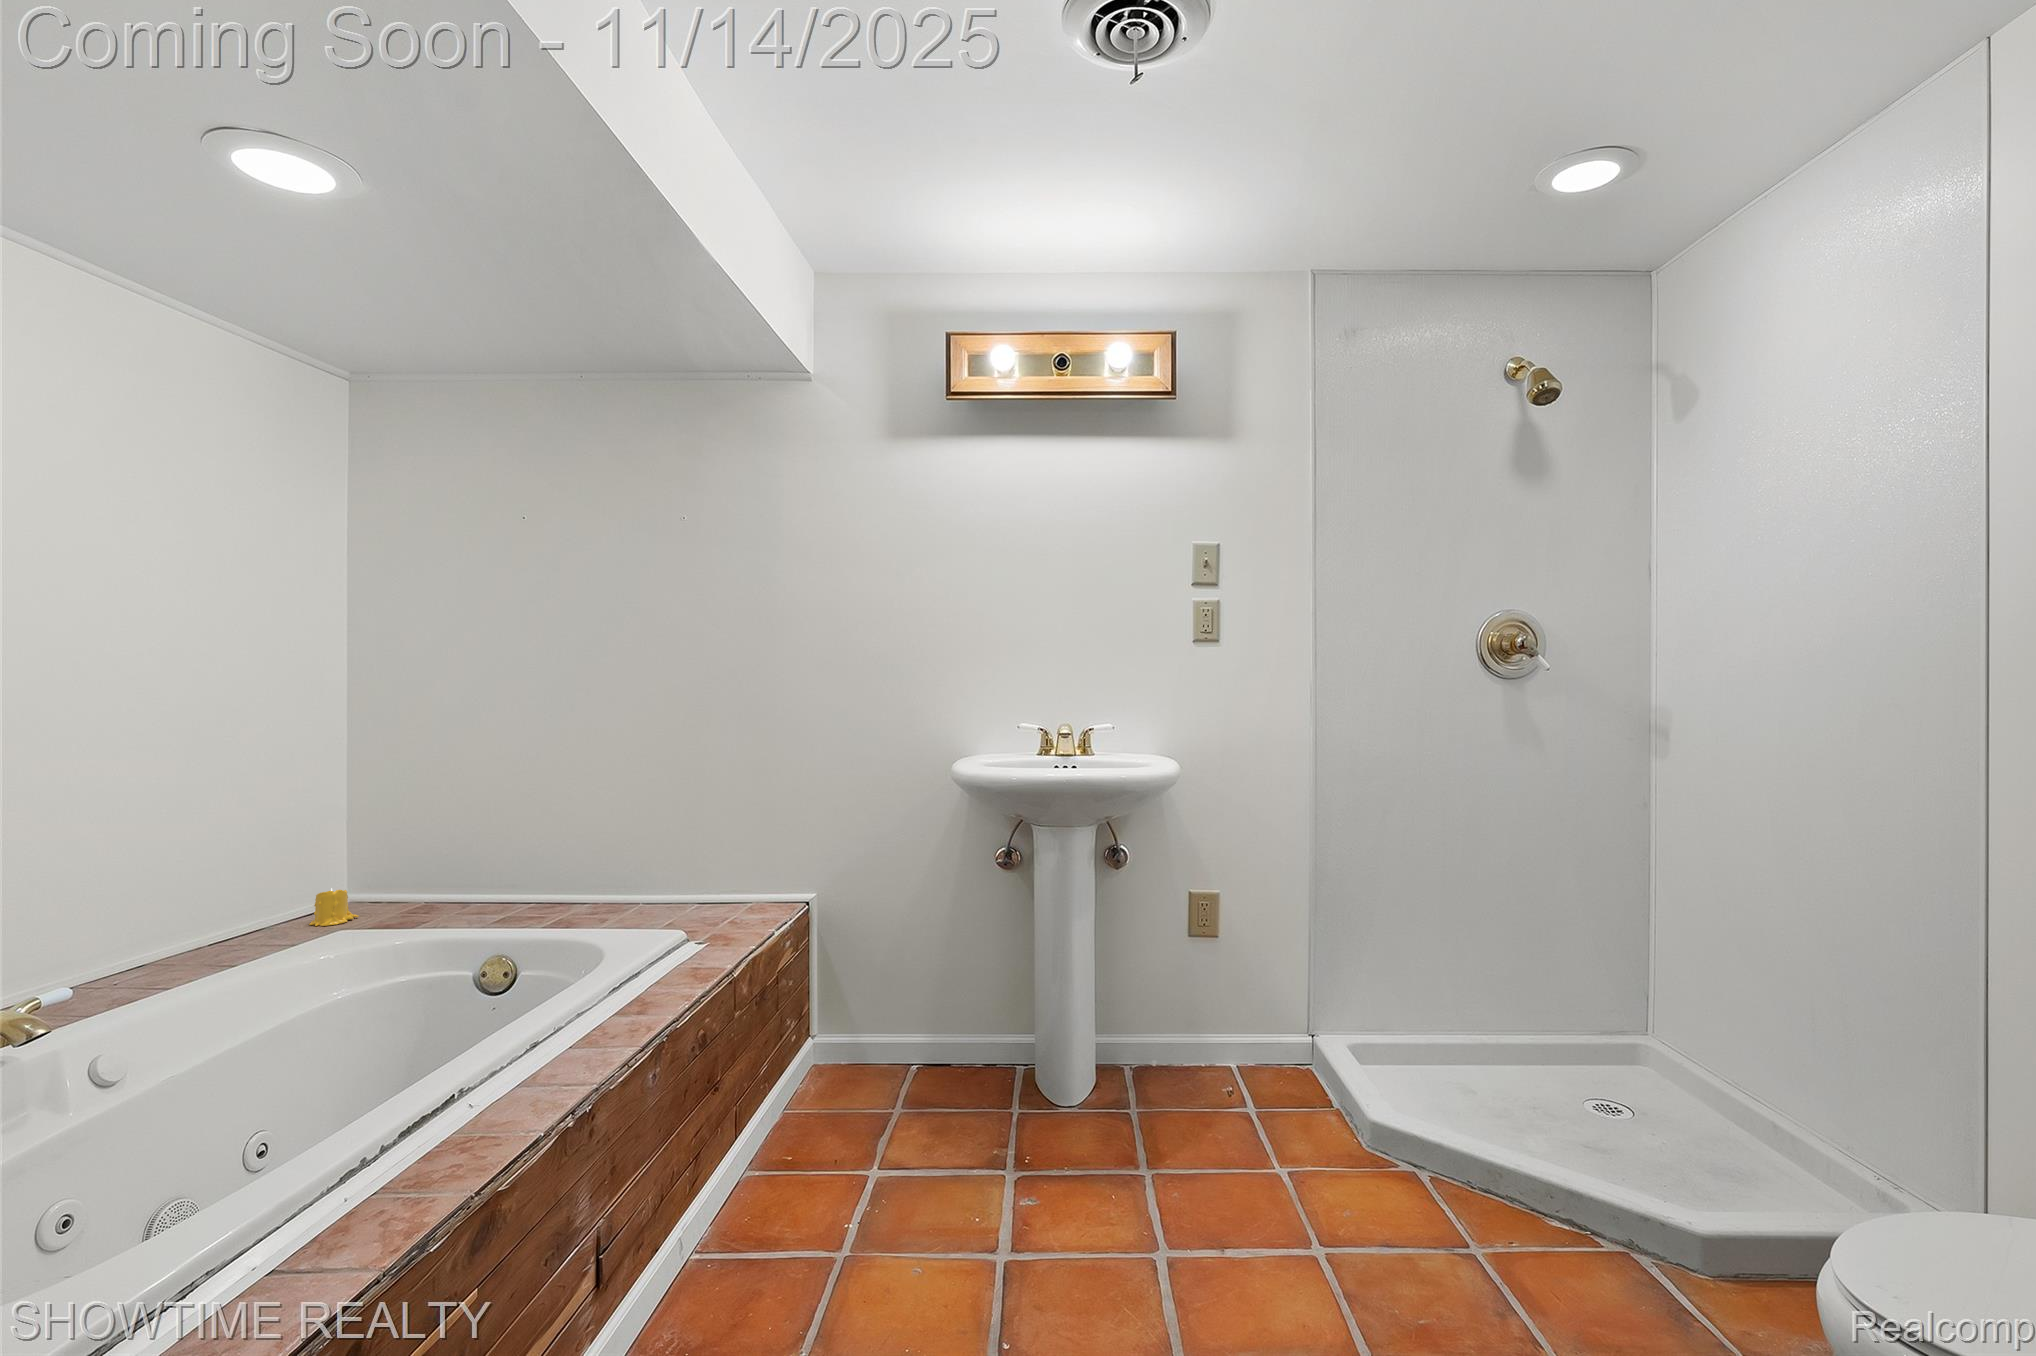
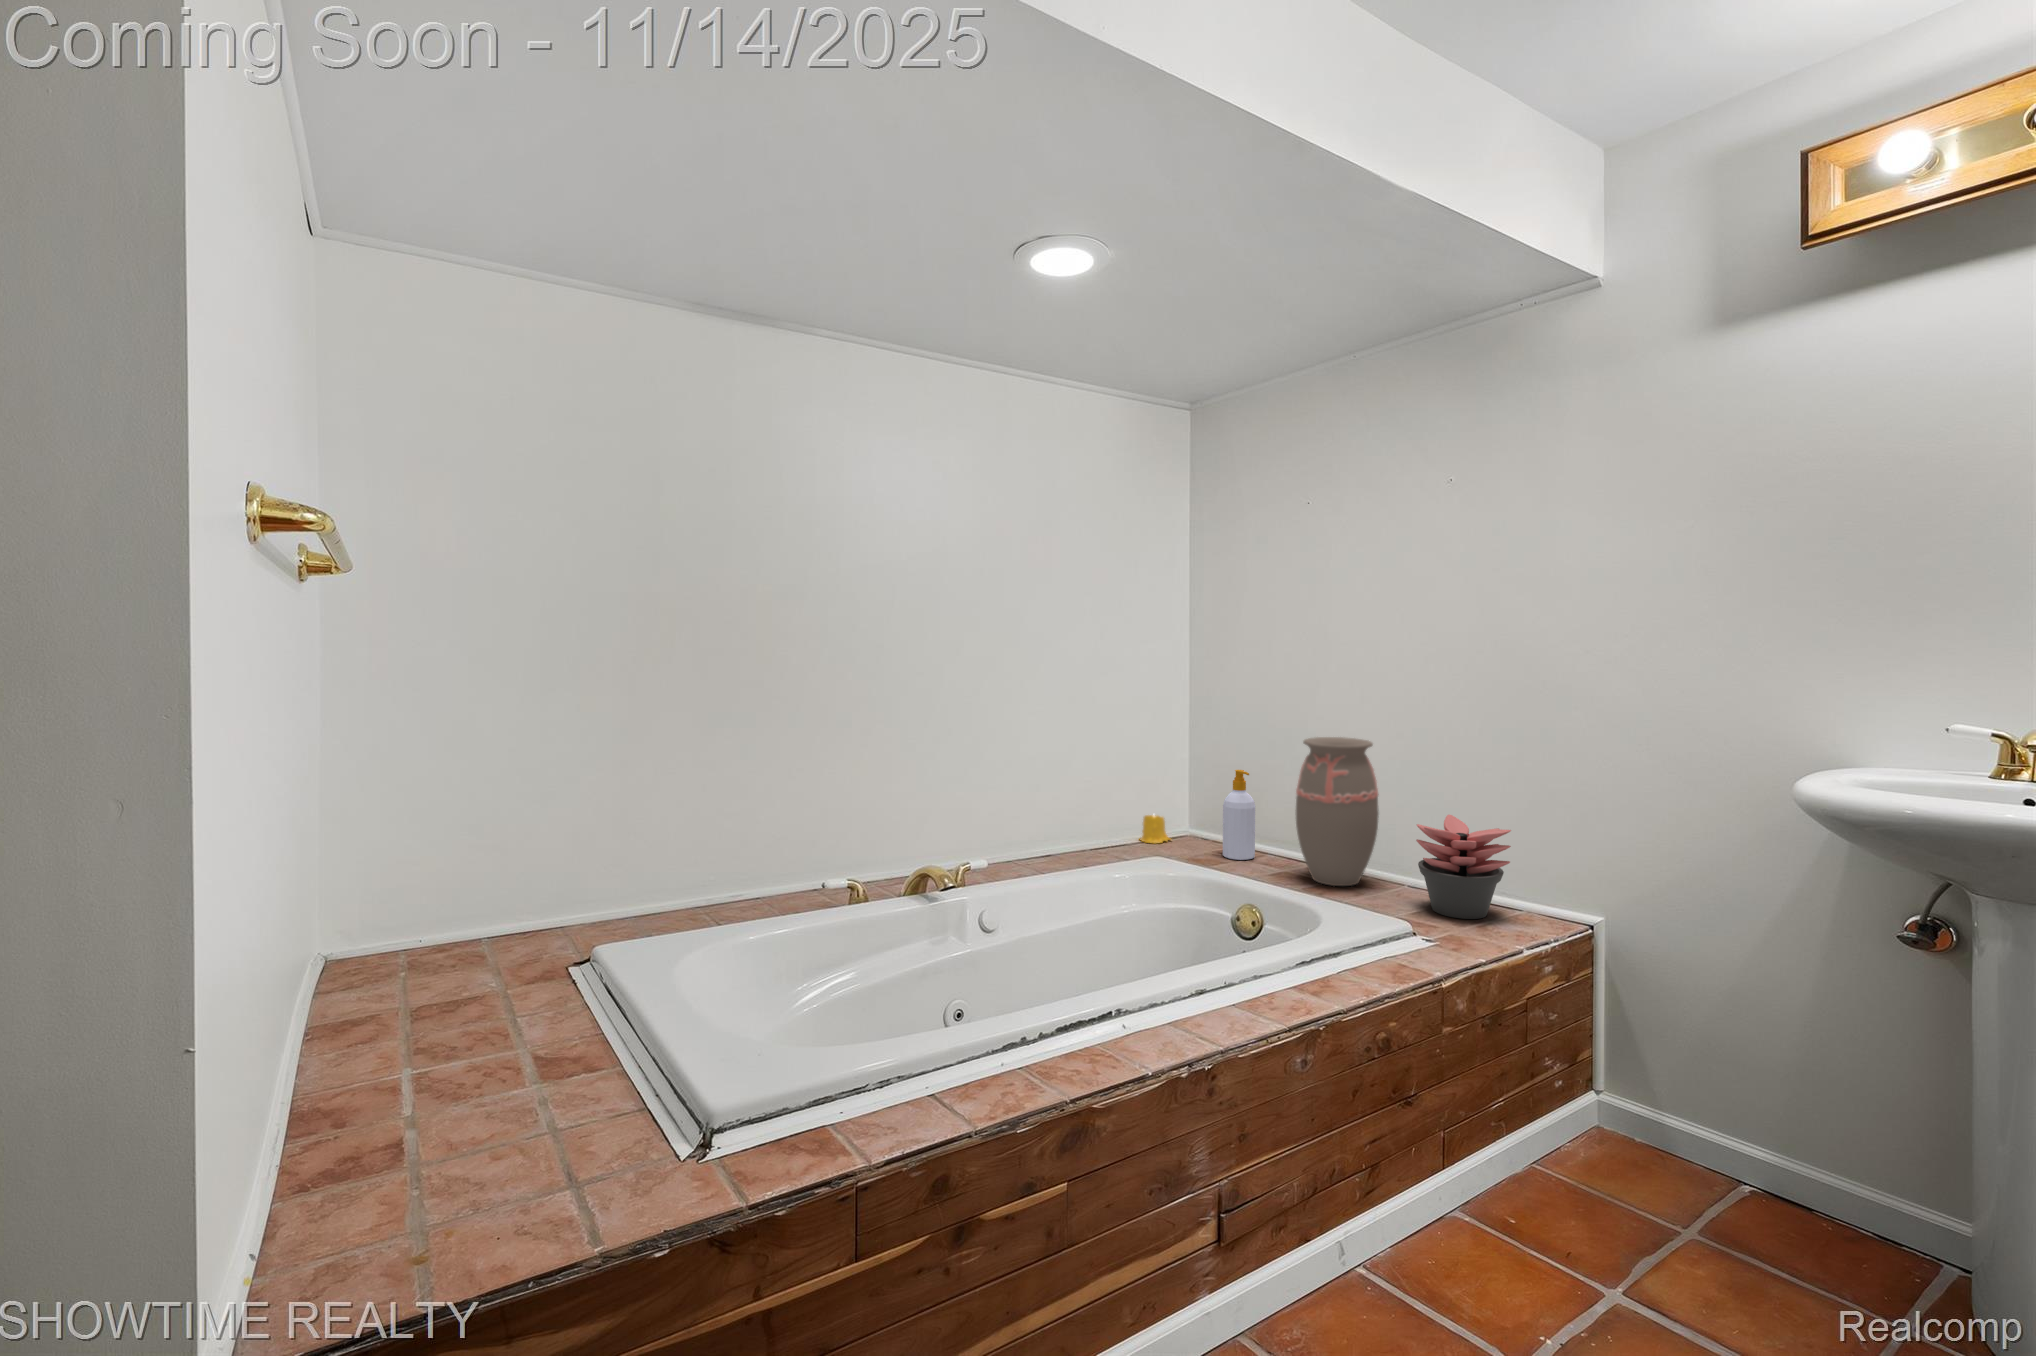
decorative vase: none [537,772,623,921] -> present [1296,737,1379,886]
soap bottle: none [437,820,478,920] -> present [1223,770,1255,860]
succulent plant: none [666,831,750,921] -> present [1416,815,1511,919]

